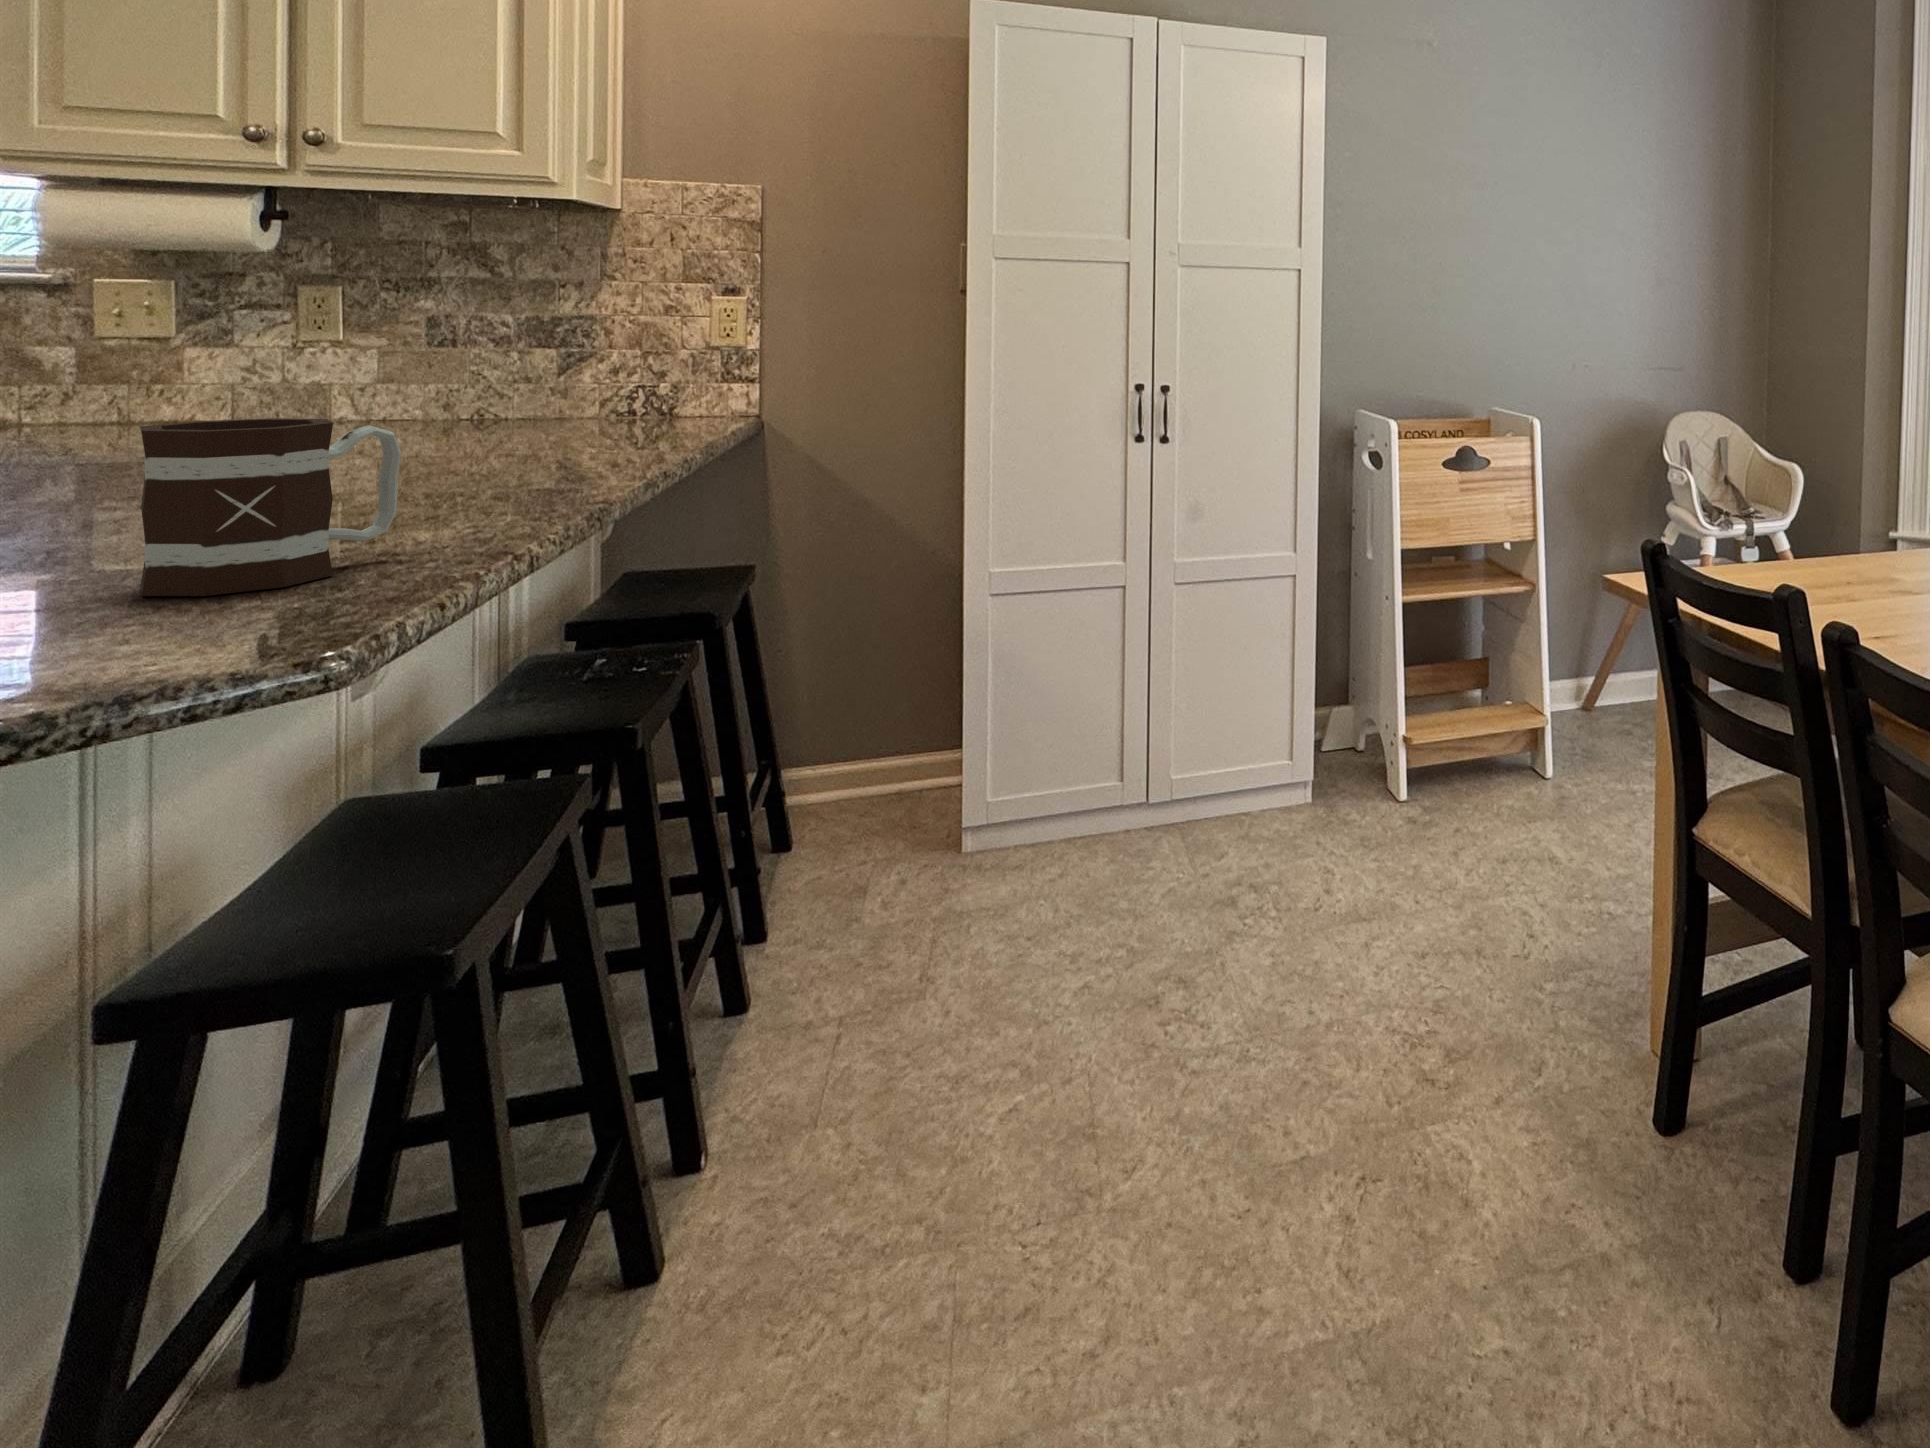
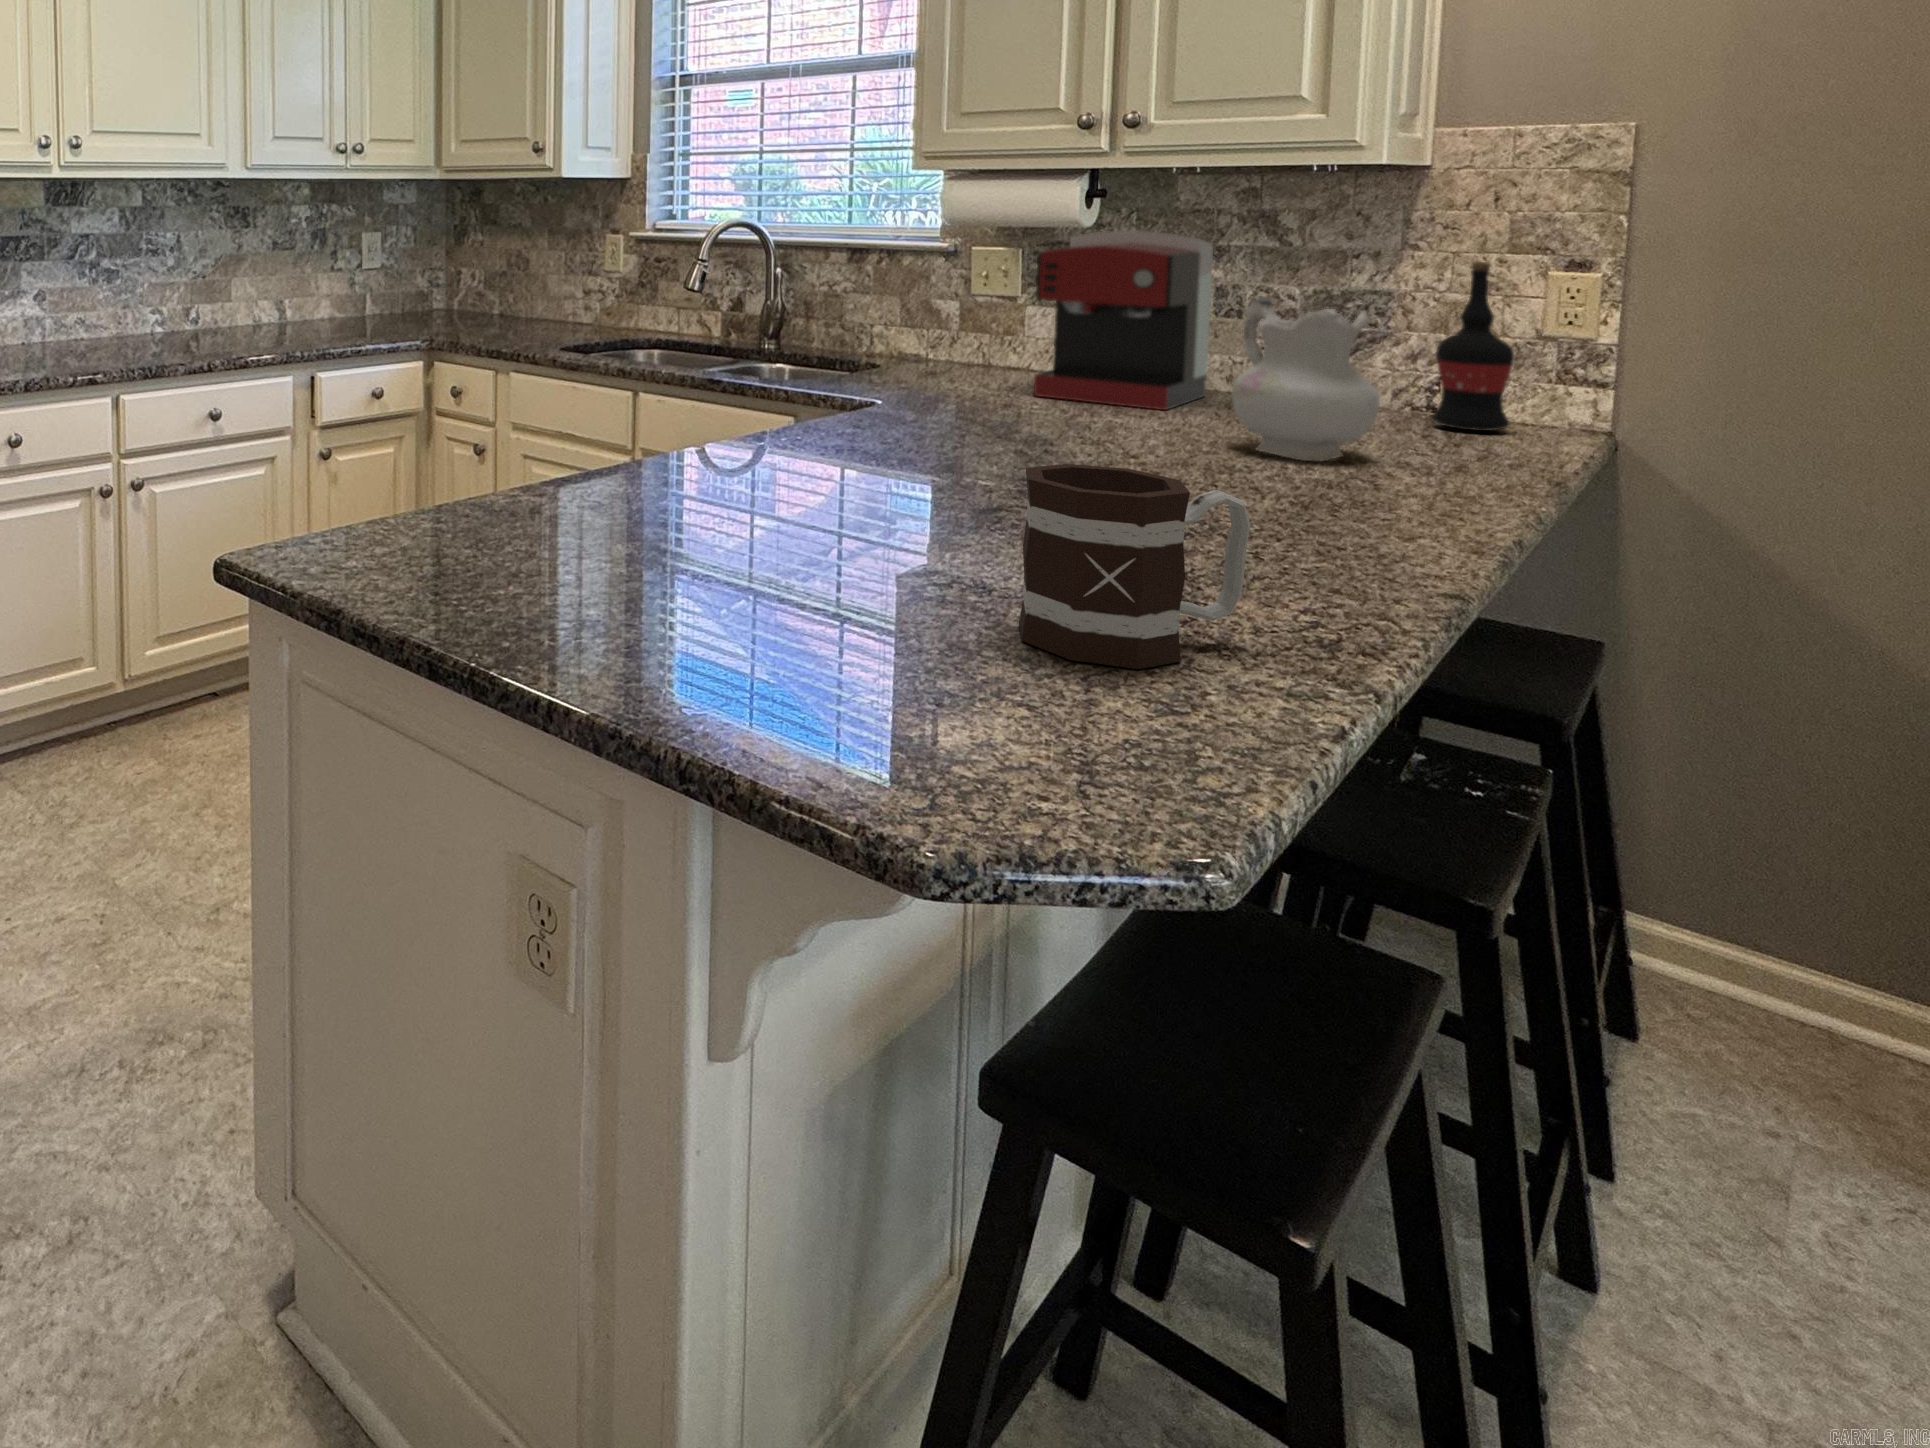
coffee maker: none [193,258,422,442] -> present [1034,230,1213,410]
wine bottle: none [631,288,689,424] -> present [1433,262,1514,431]
ceramic pitcher: none [433,312,573,454] -> present [1231,297,1380,461]

